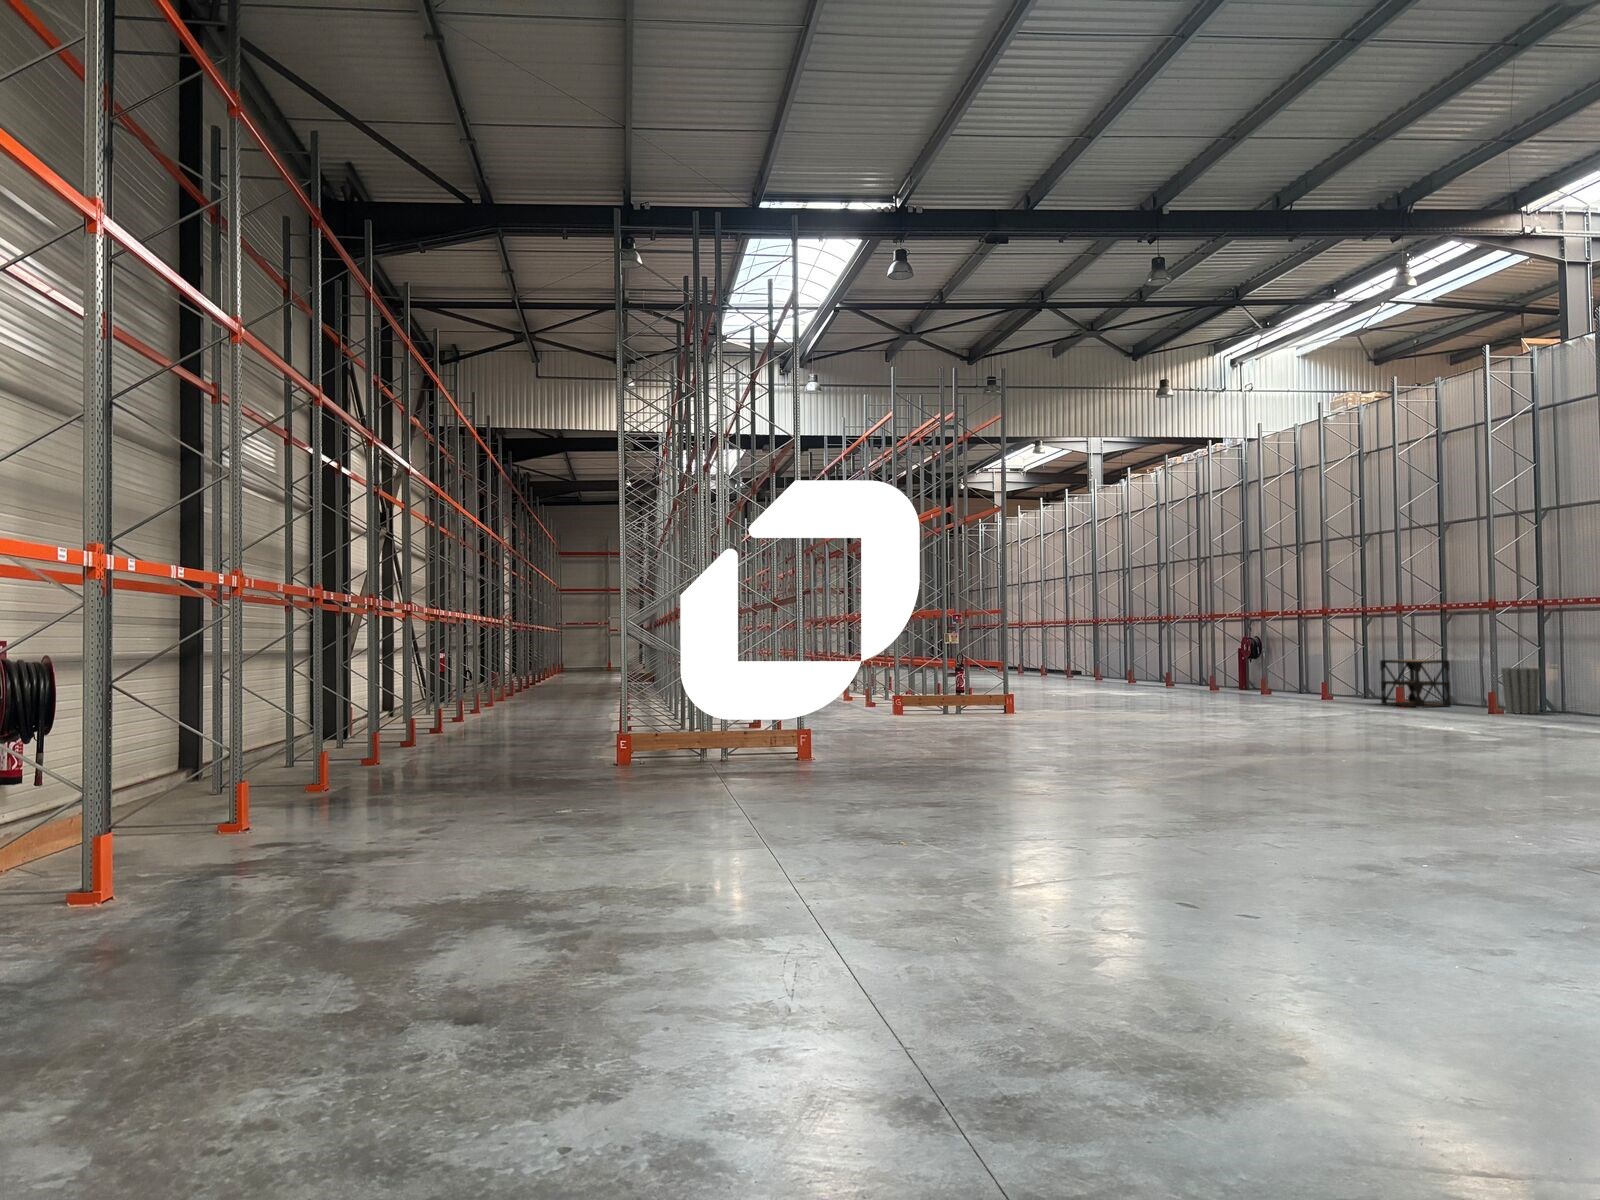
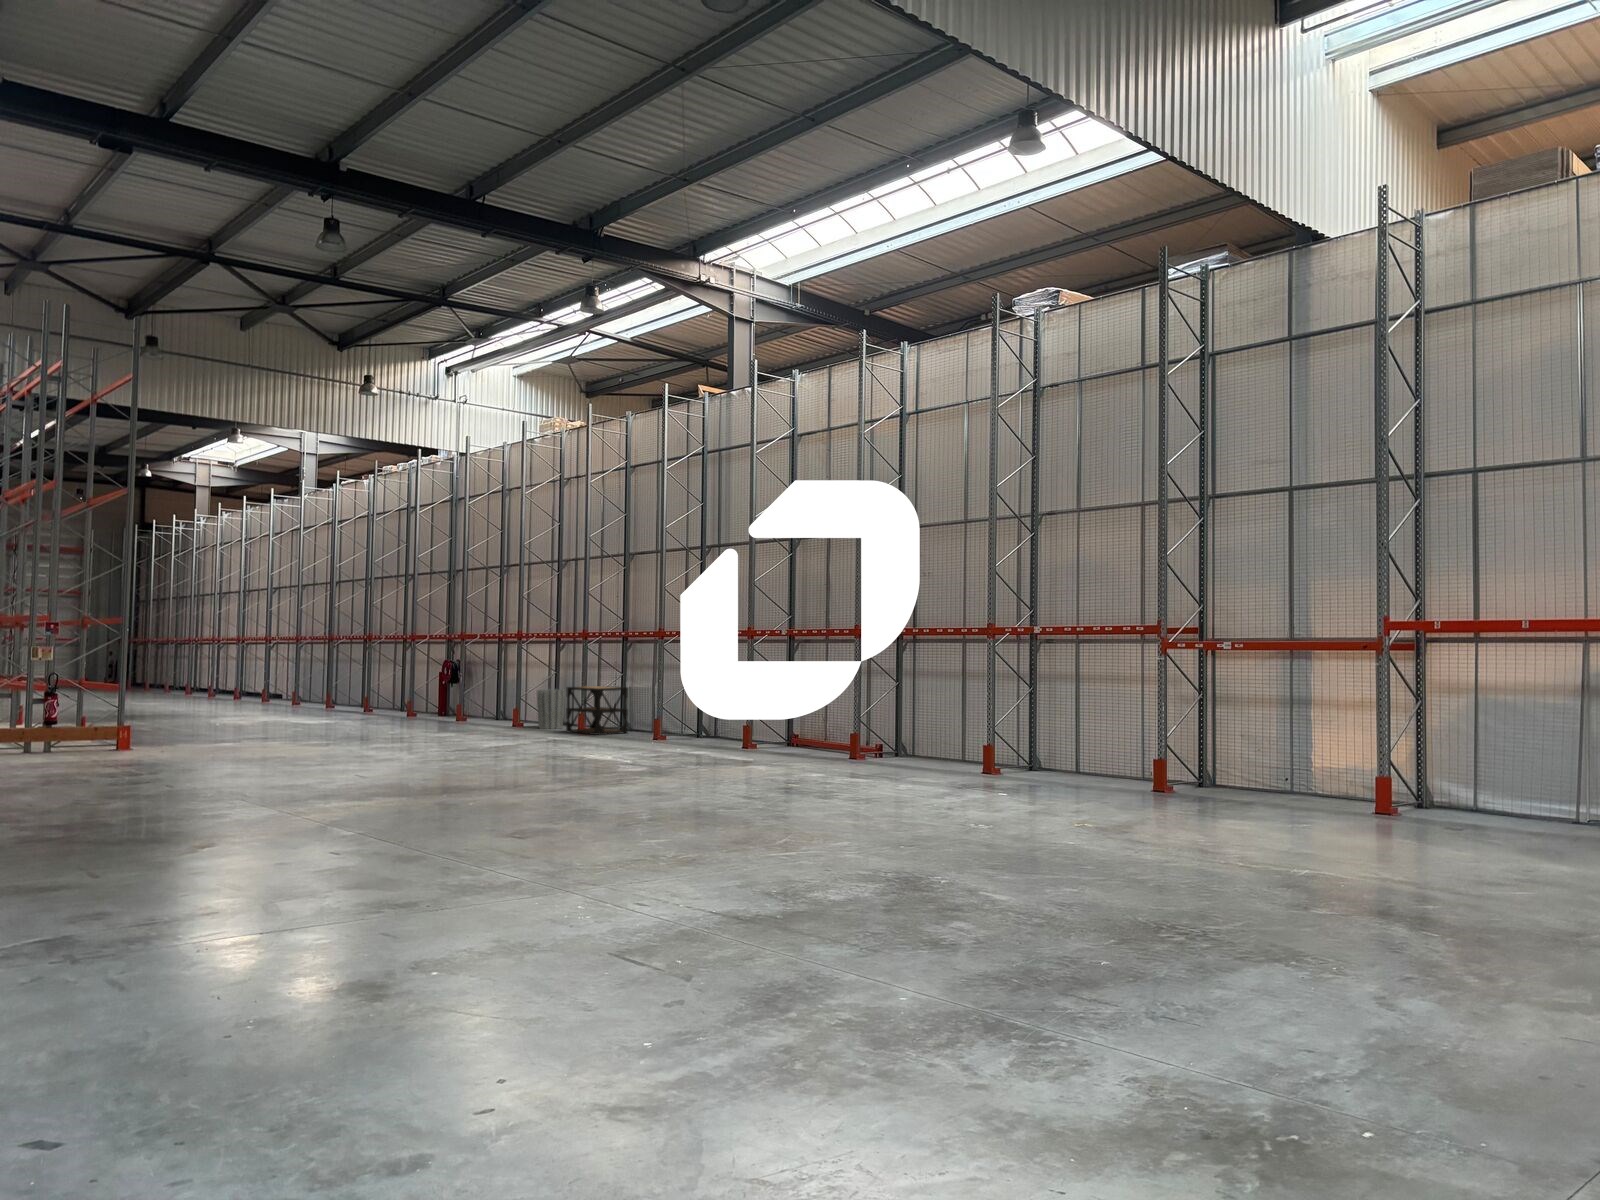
trash can: present [1501,667,1540,714] -> present [537,689,565,729]

